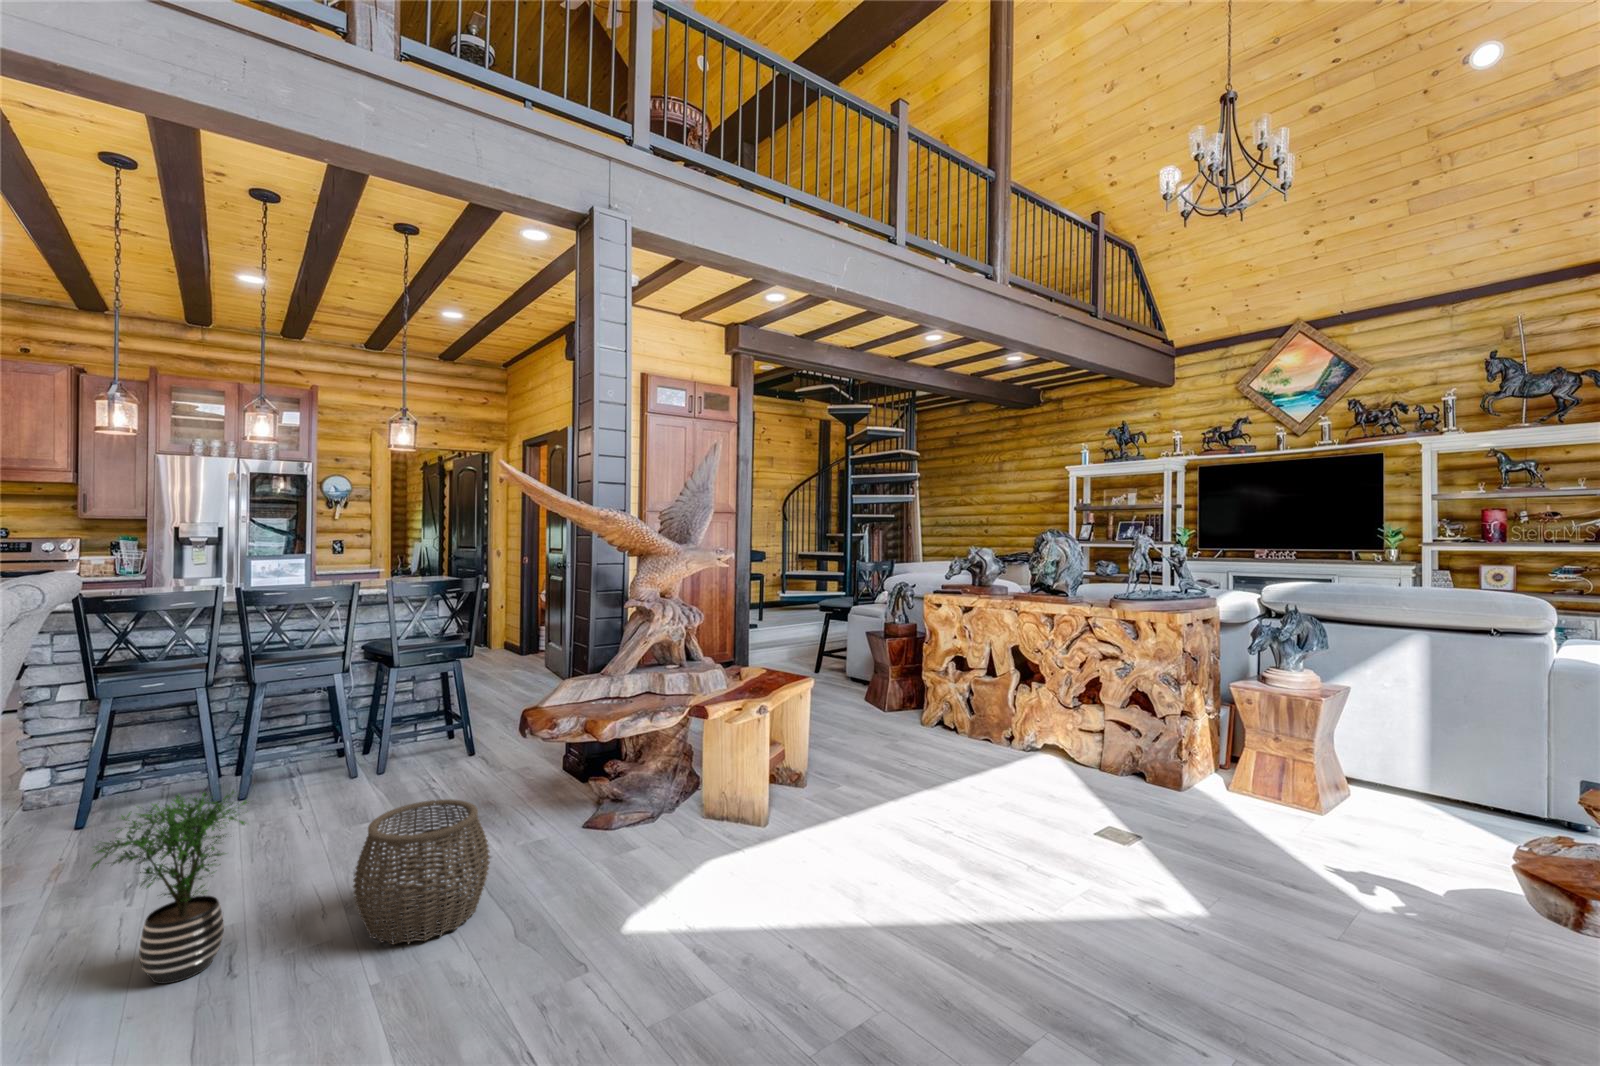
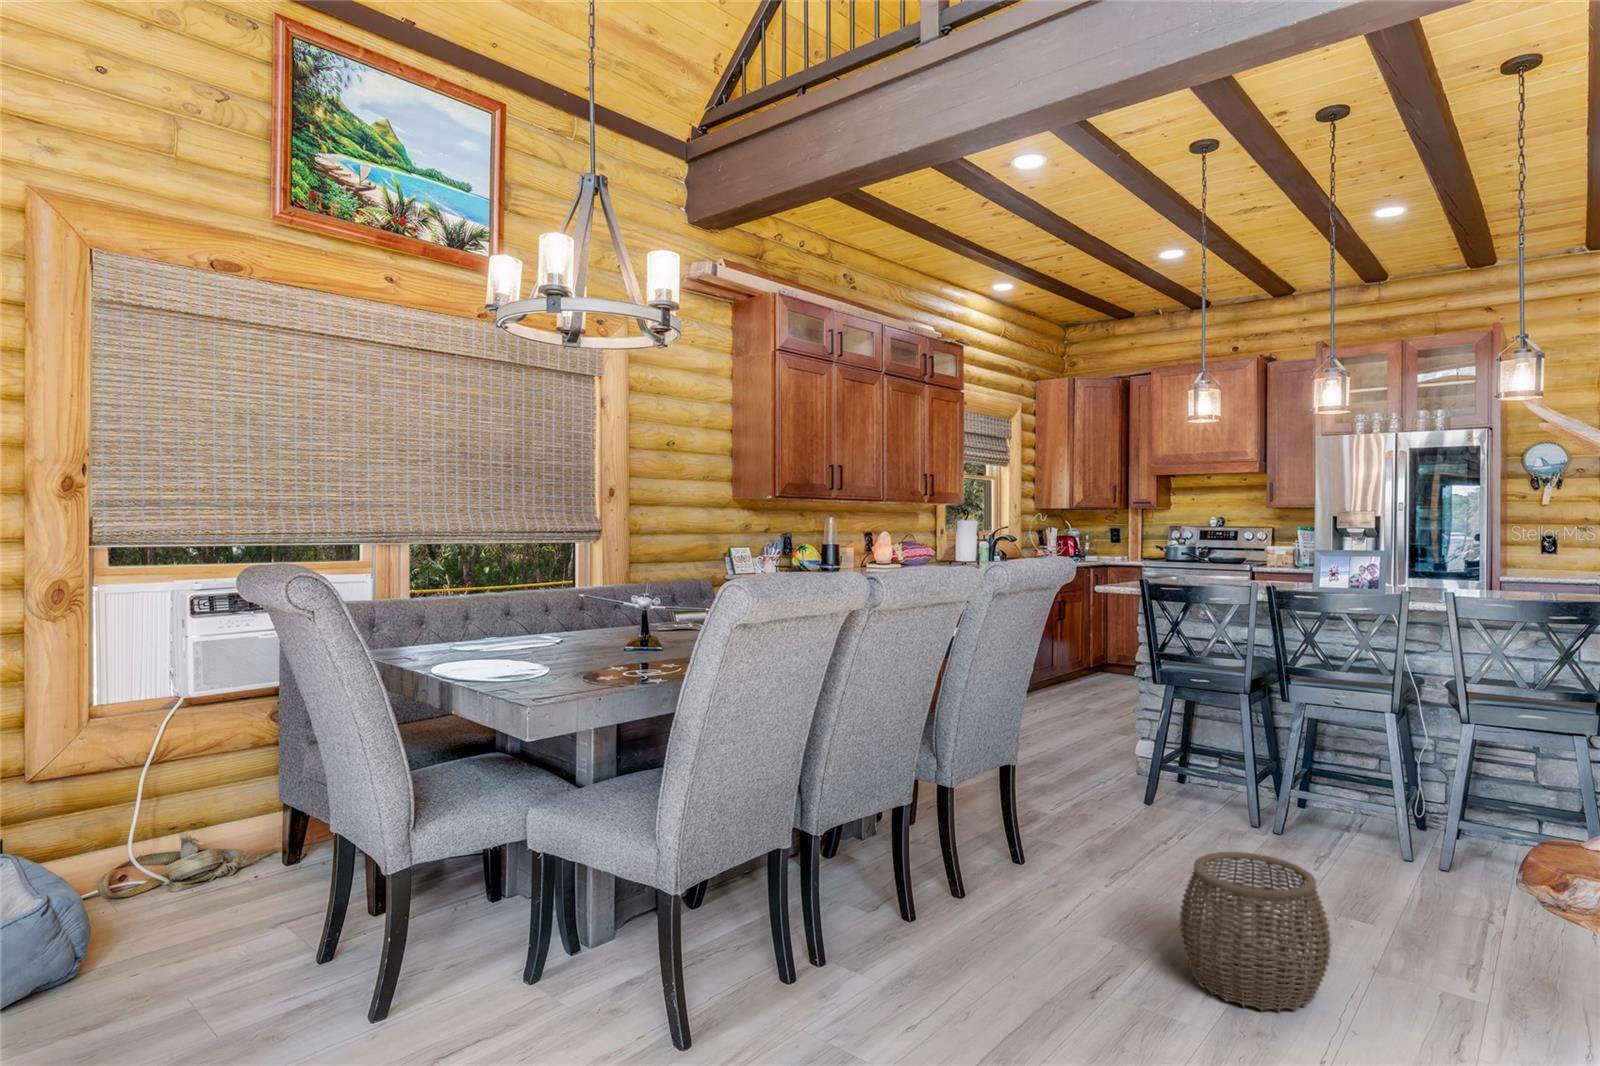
potted plant: present [91,791,247,984] -> none [1019,763,1131,921]

